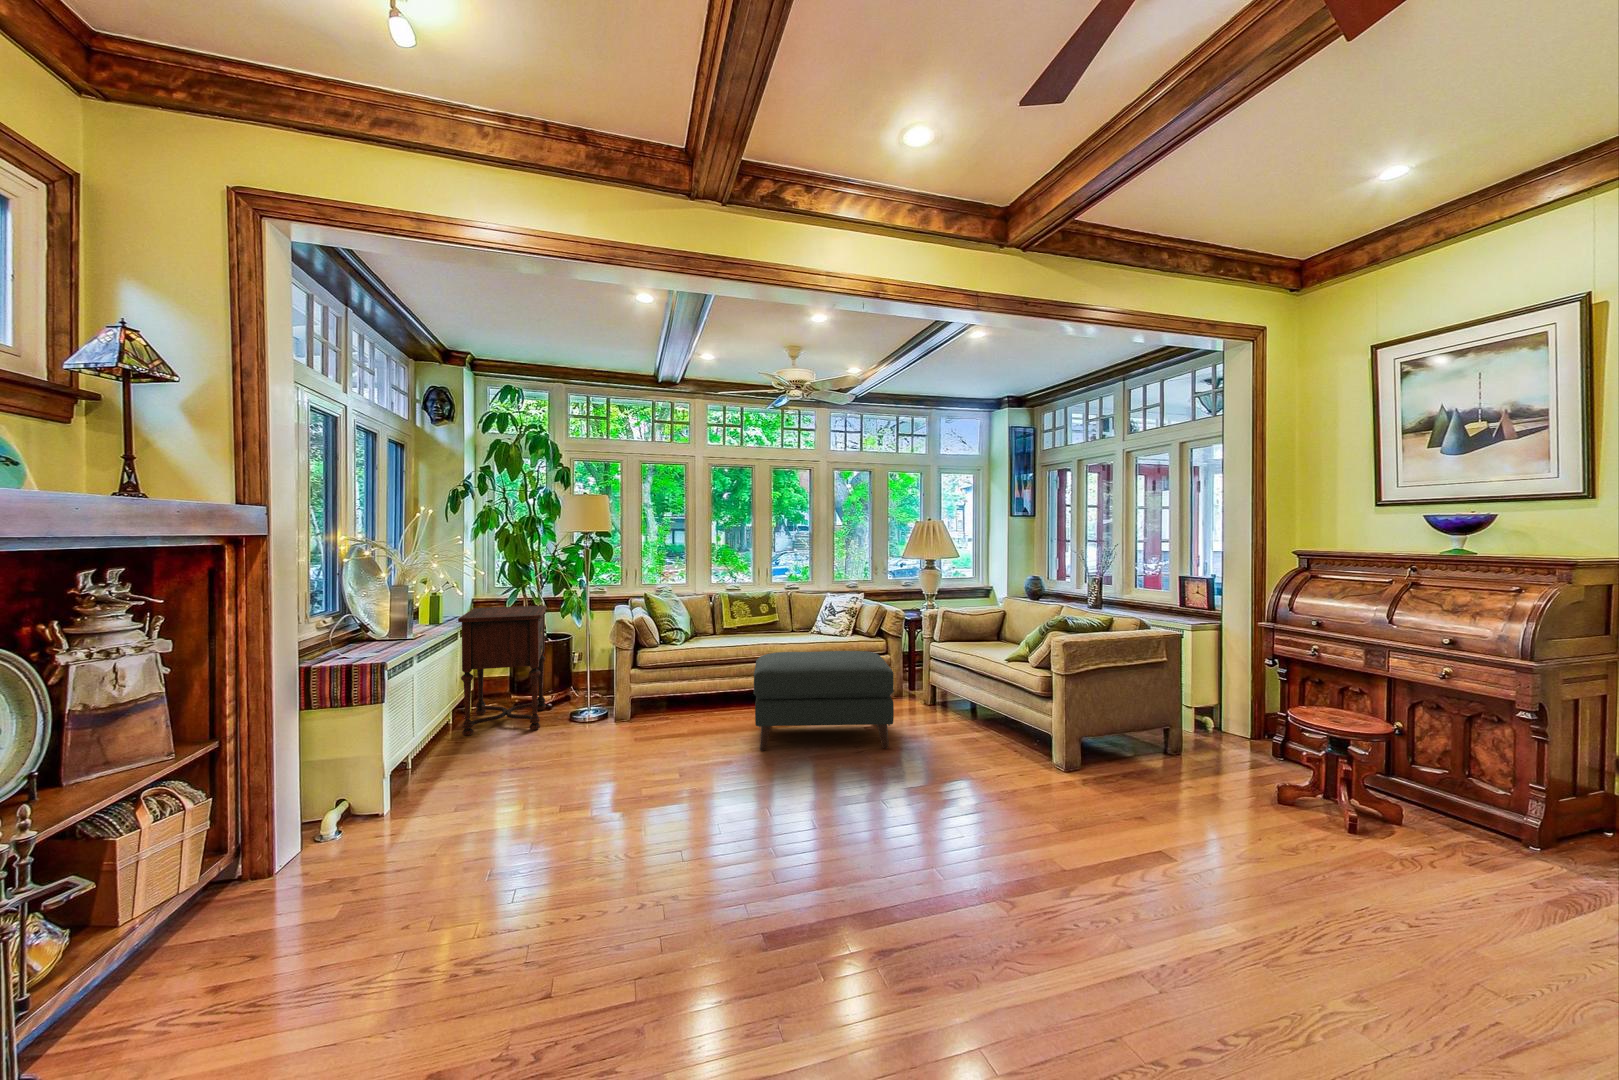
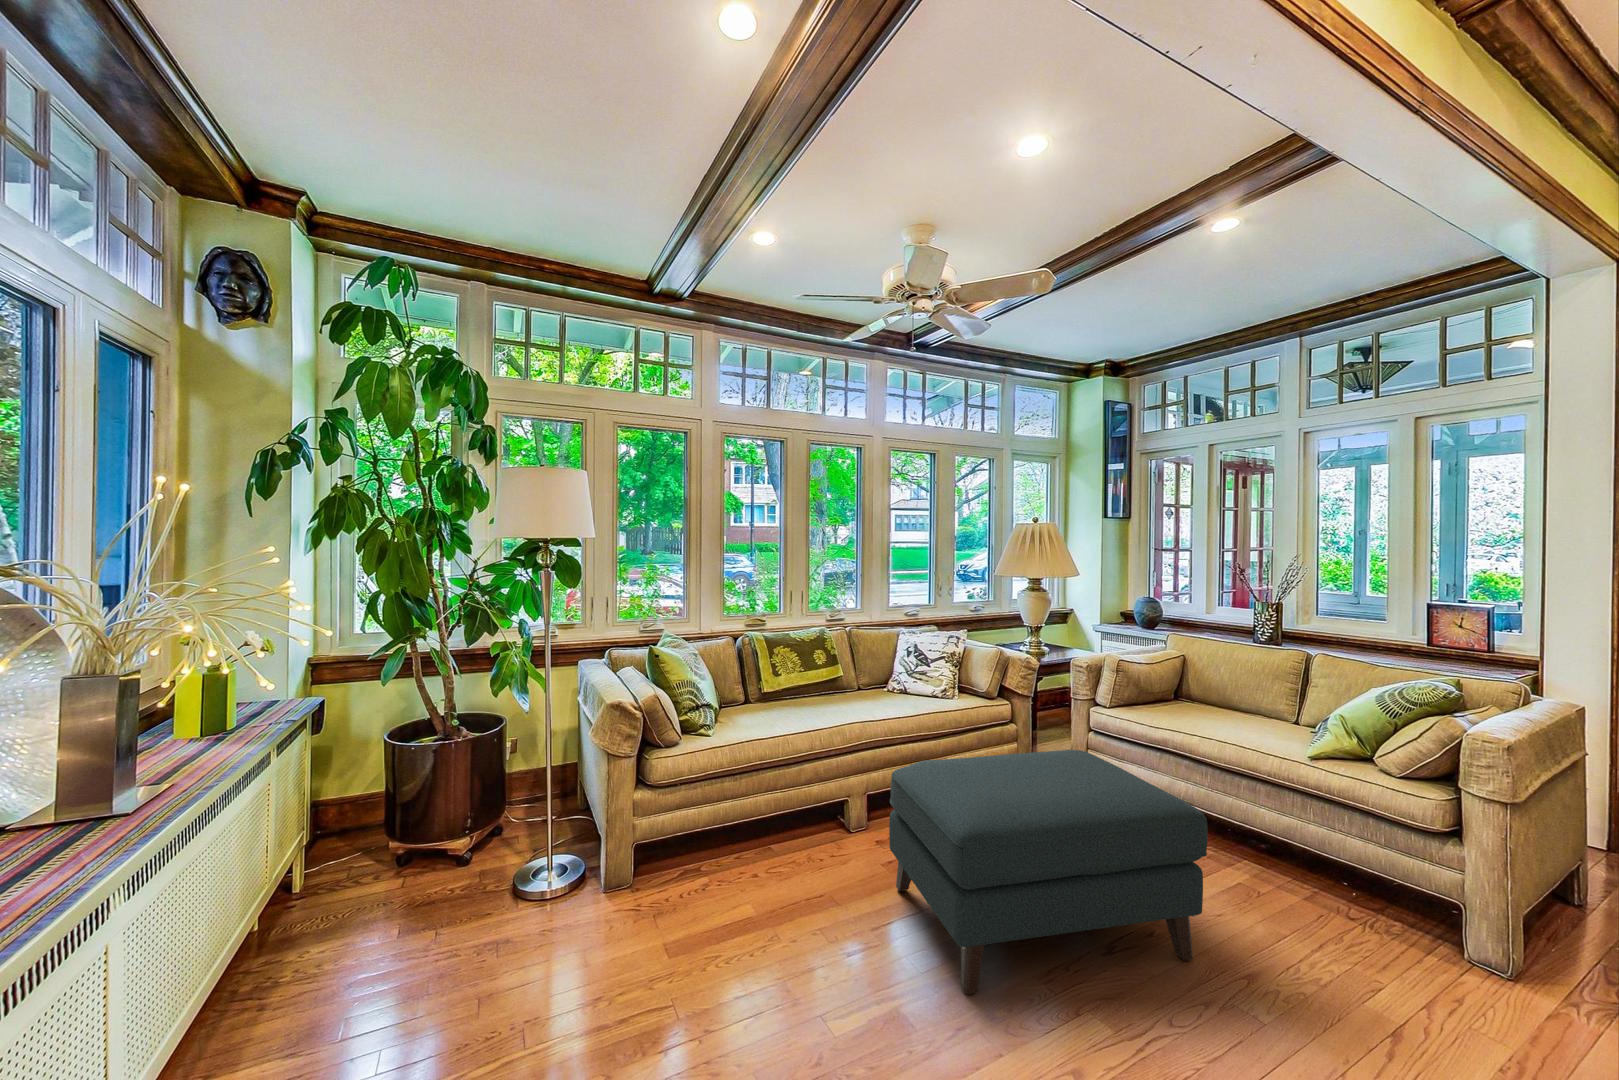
side table: present [458,606,546,736] -> none [267,677,465,1000]

